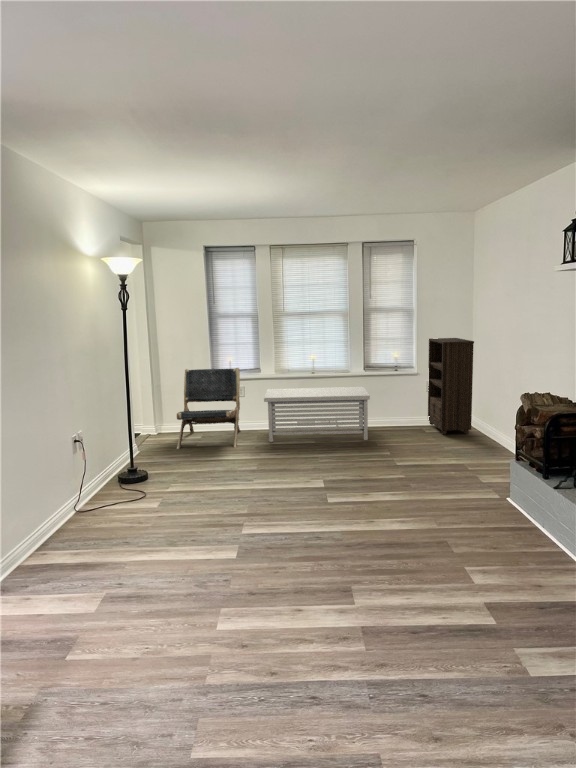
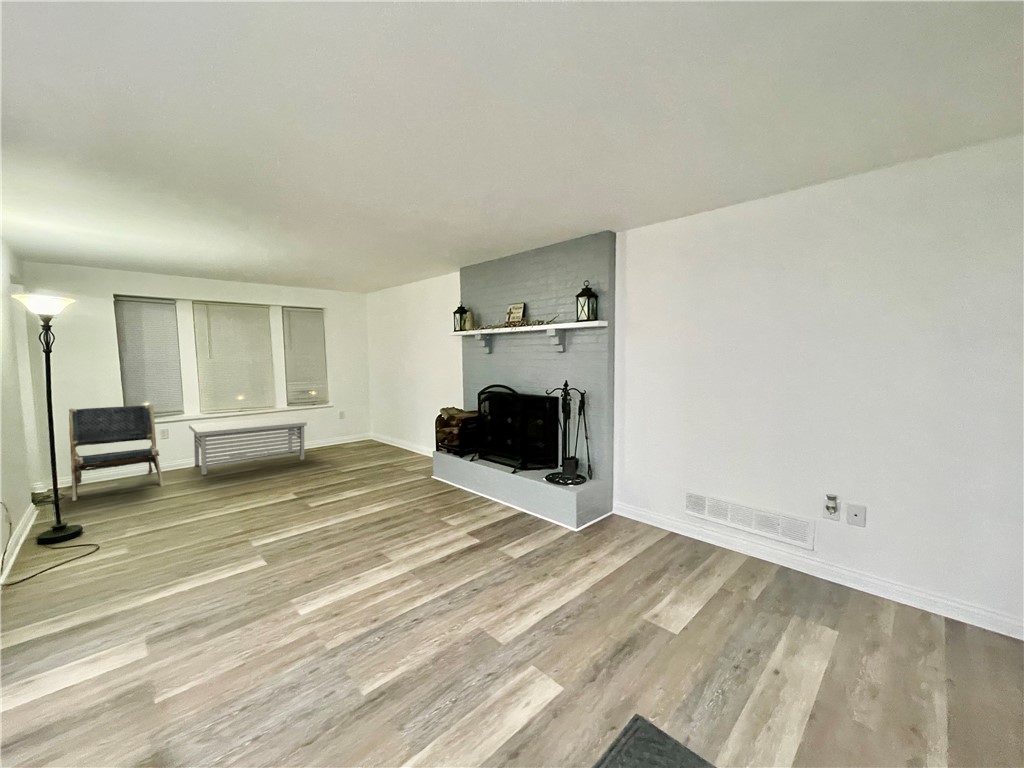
bookshelf: present [428,338,474,434] -> none [344,376,383,448]

